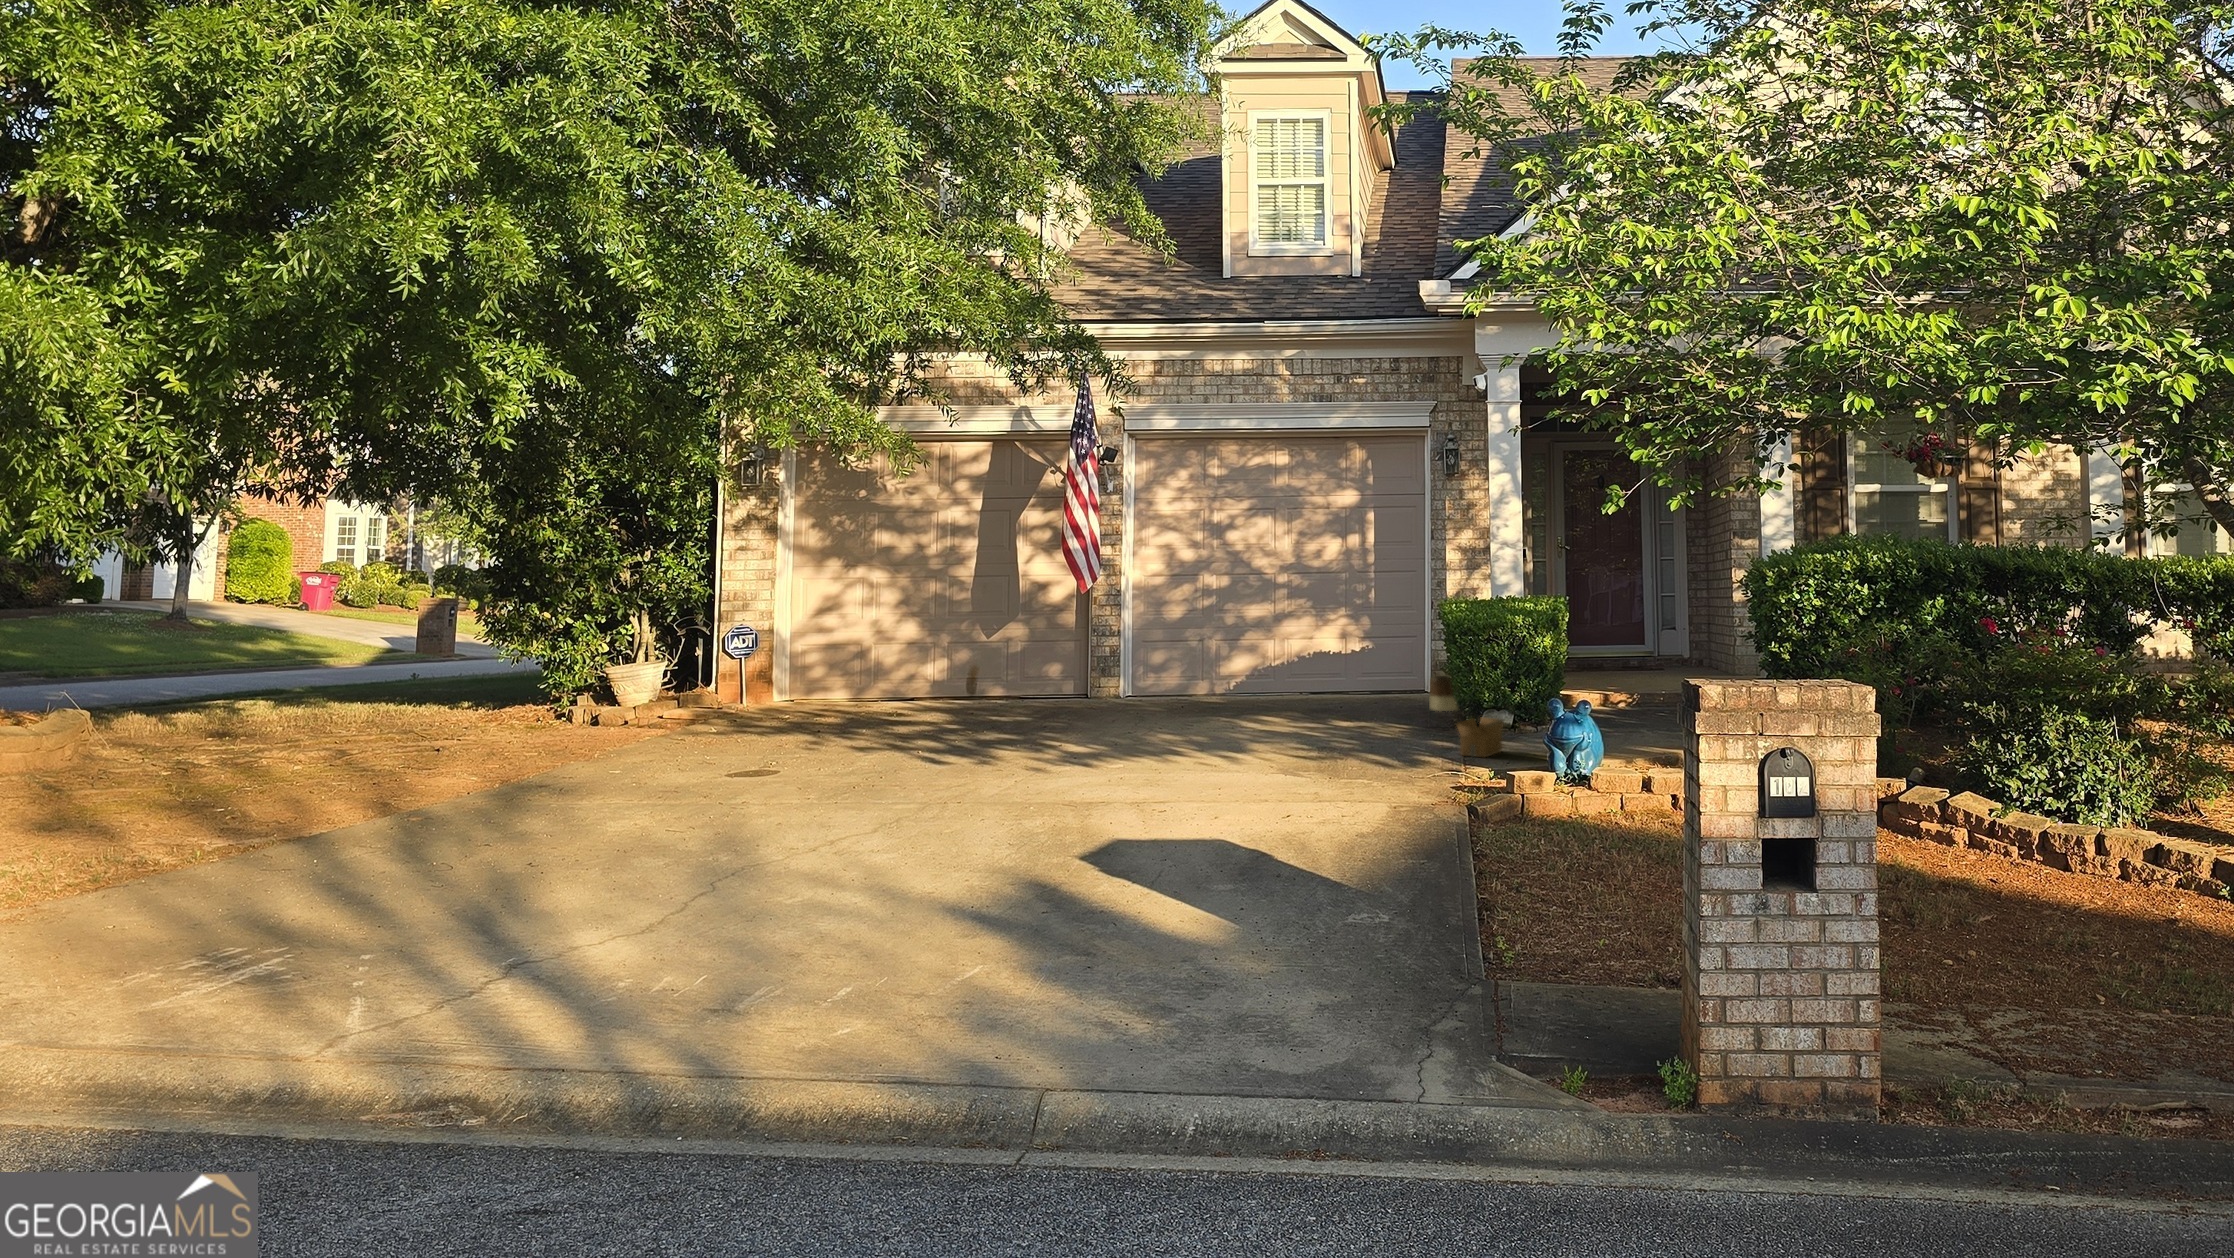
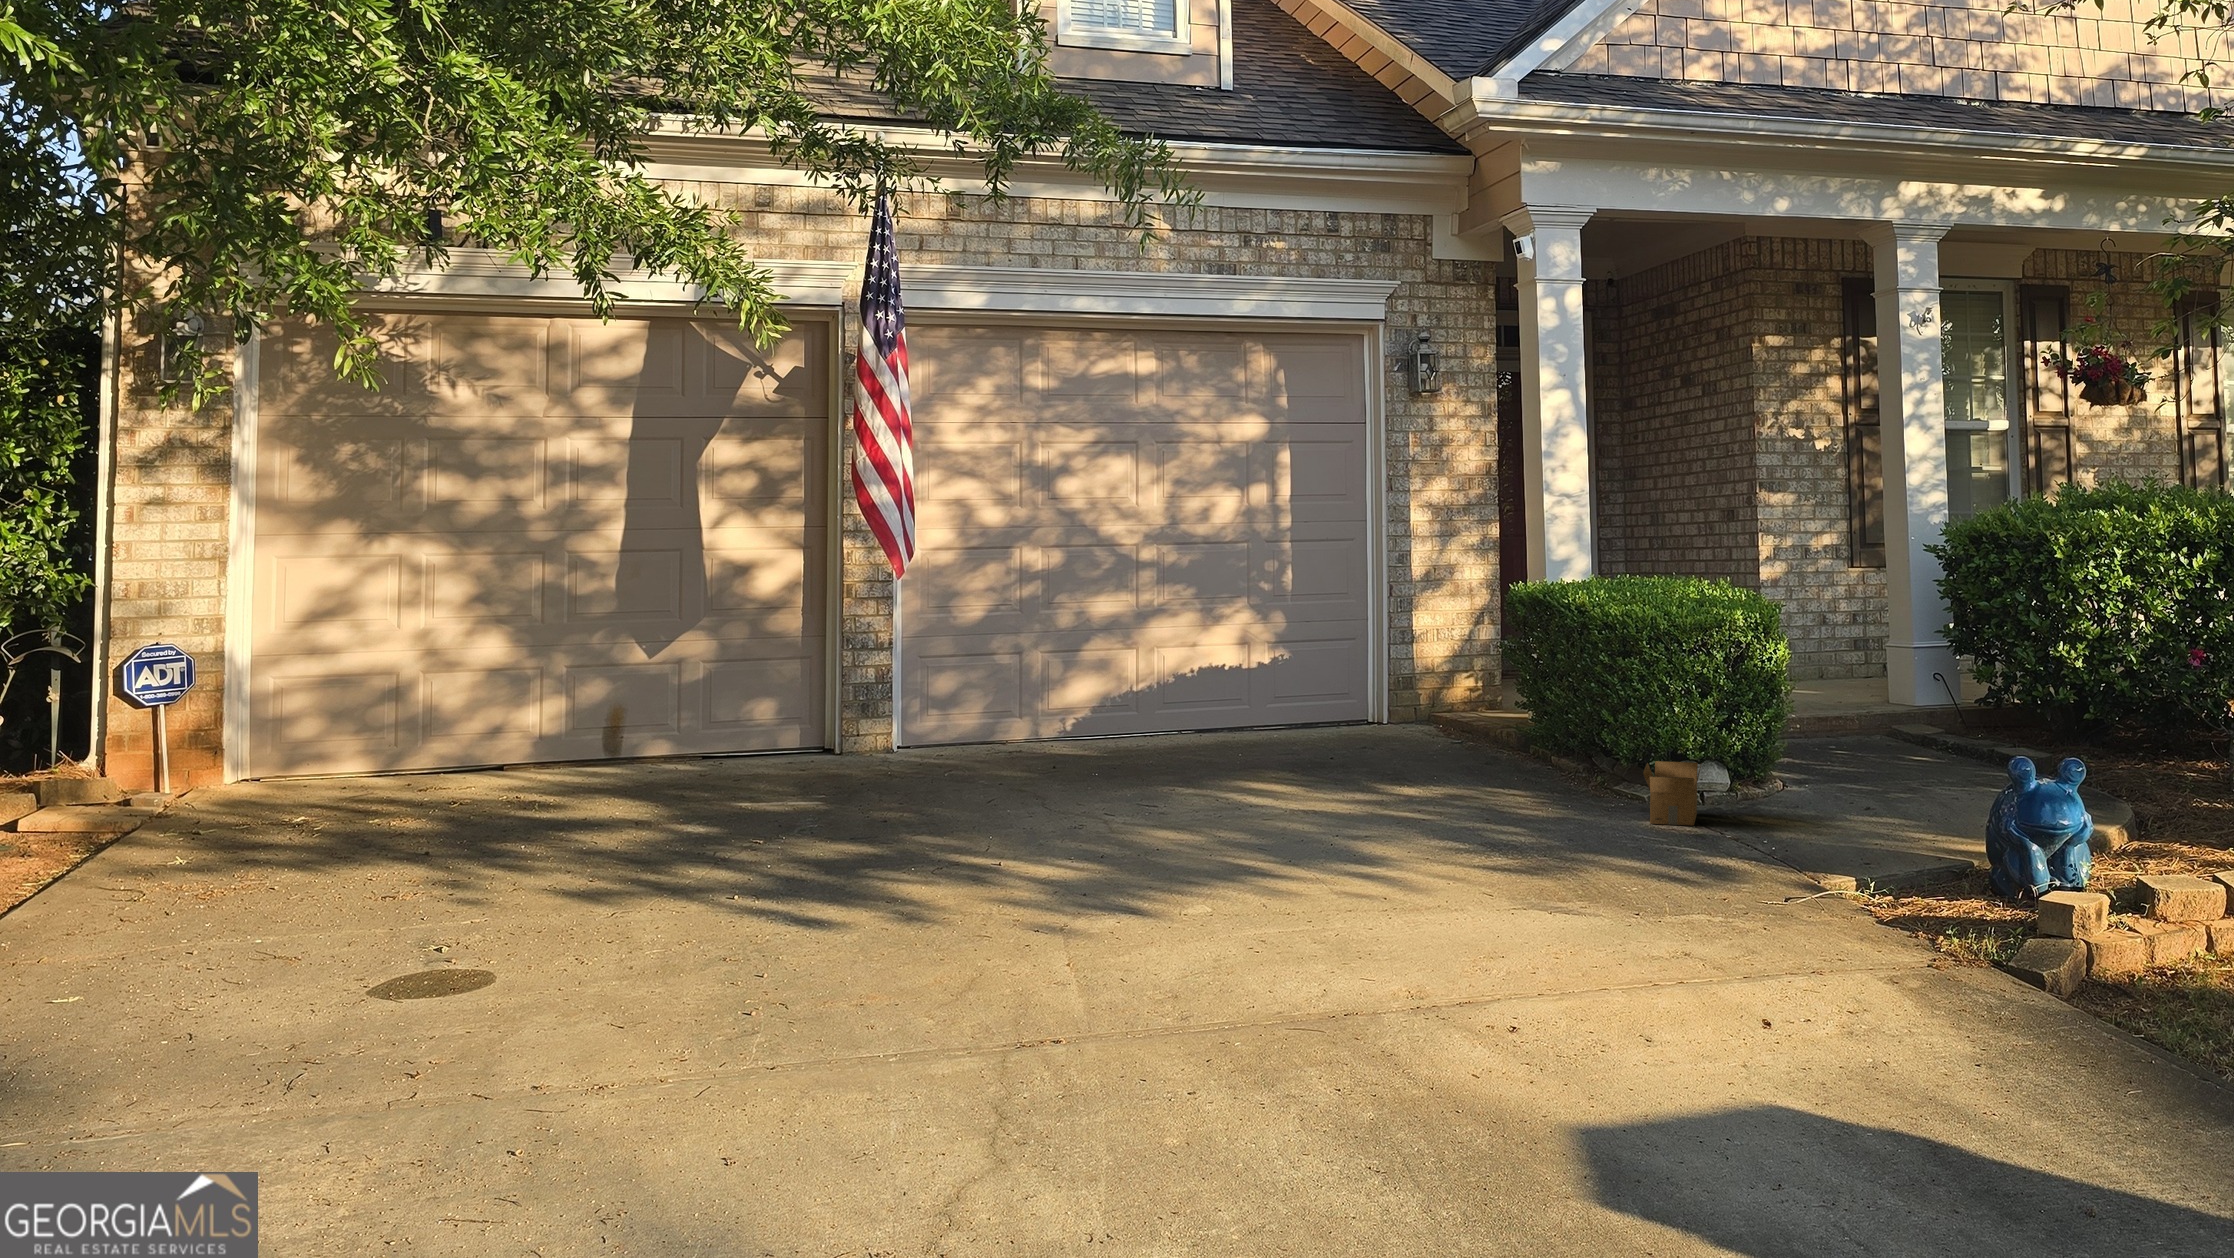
planter: present [1429,676,1460,711] -> none [1495,697,1547,778]

